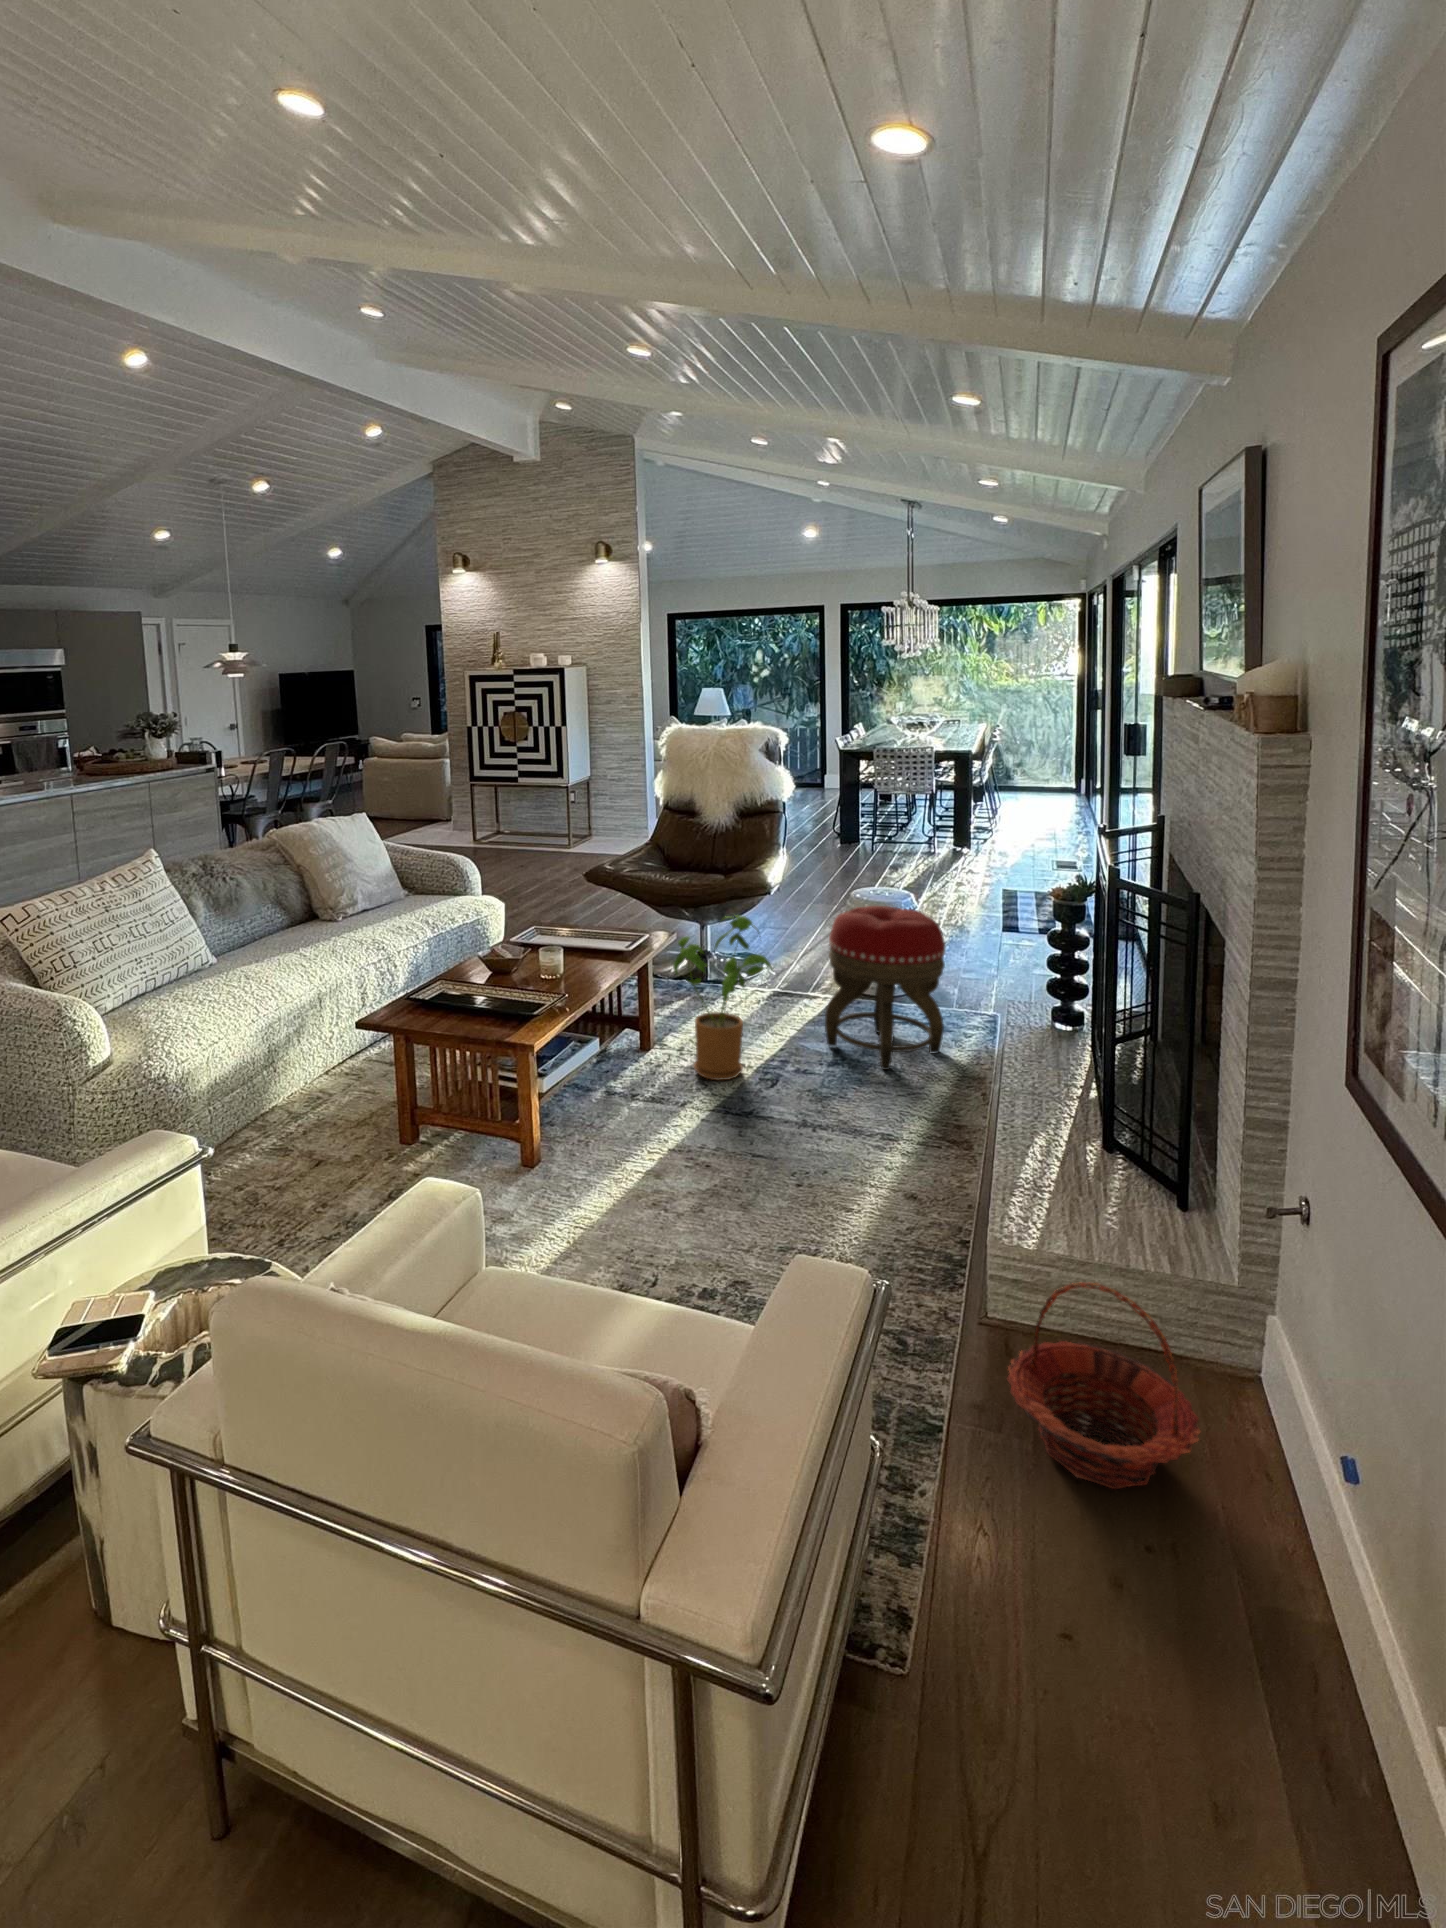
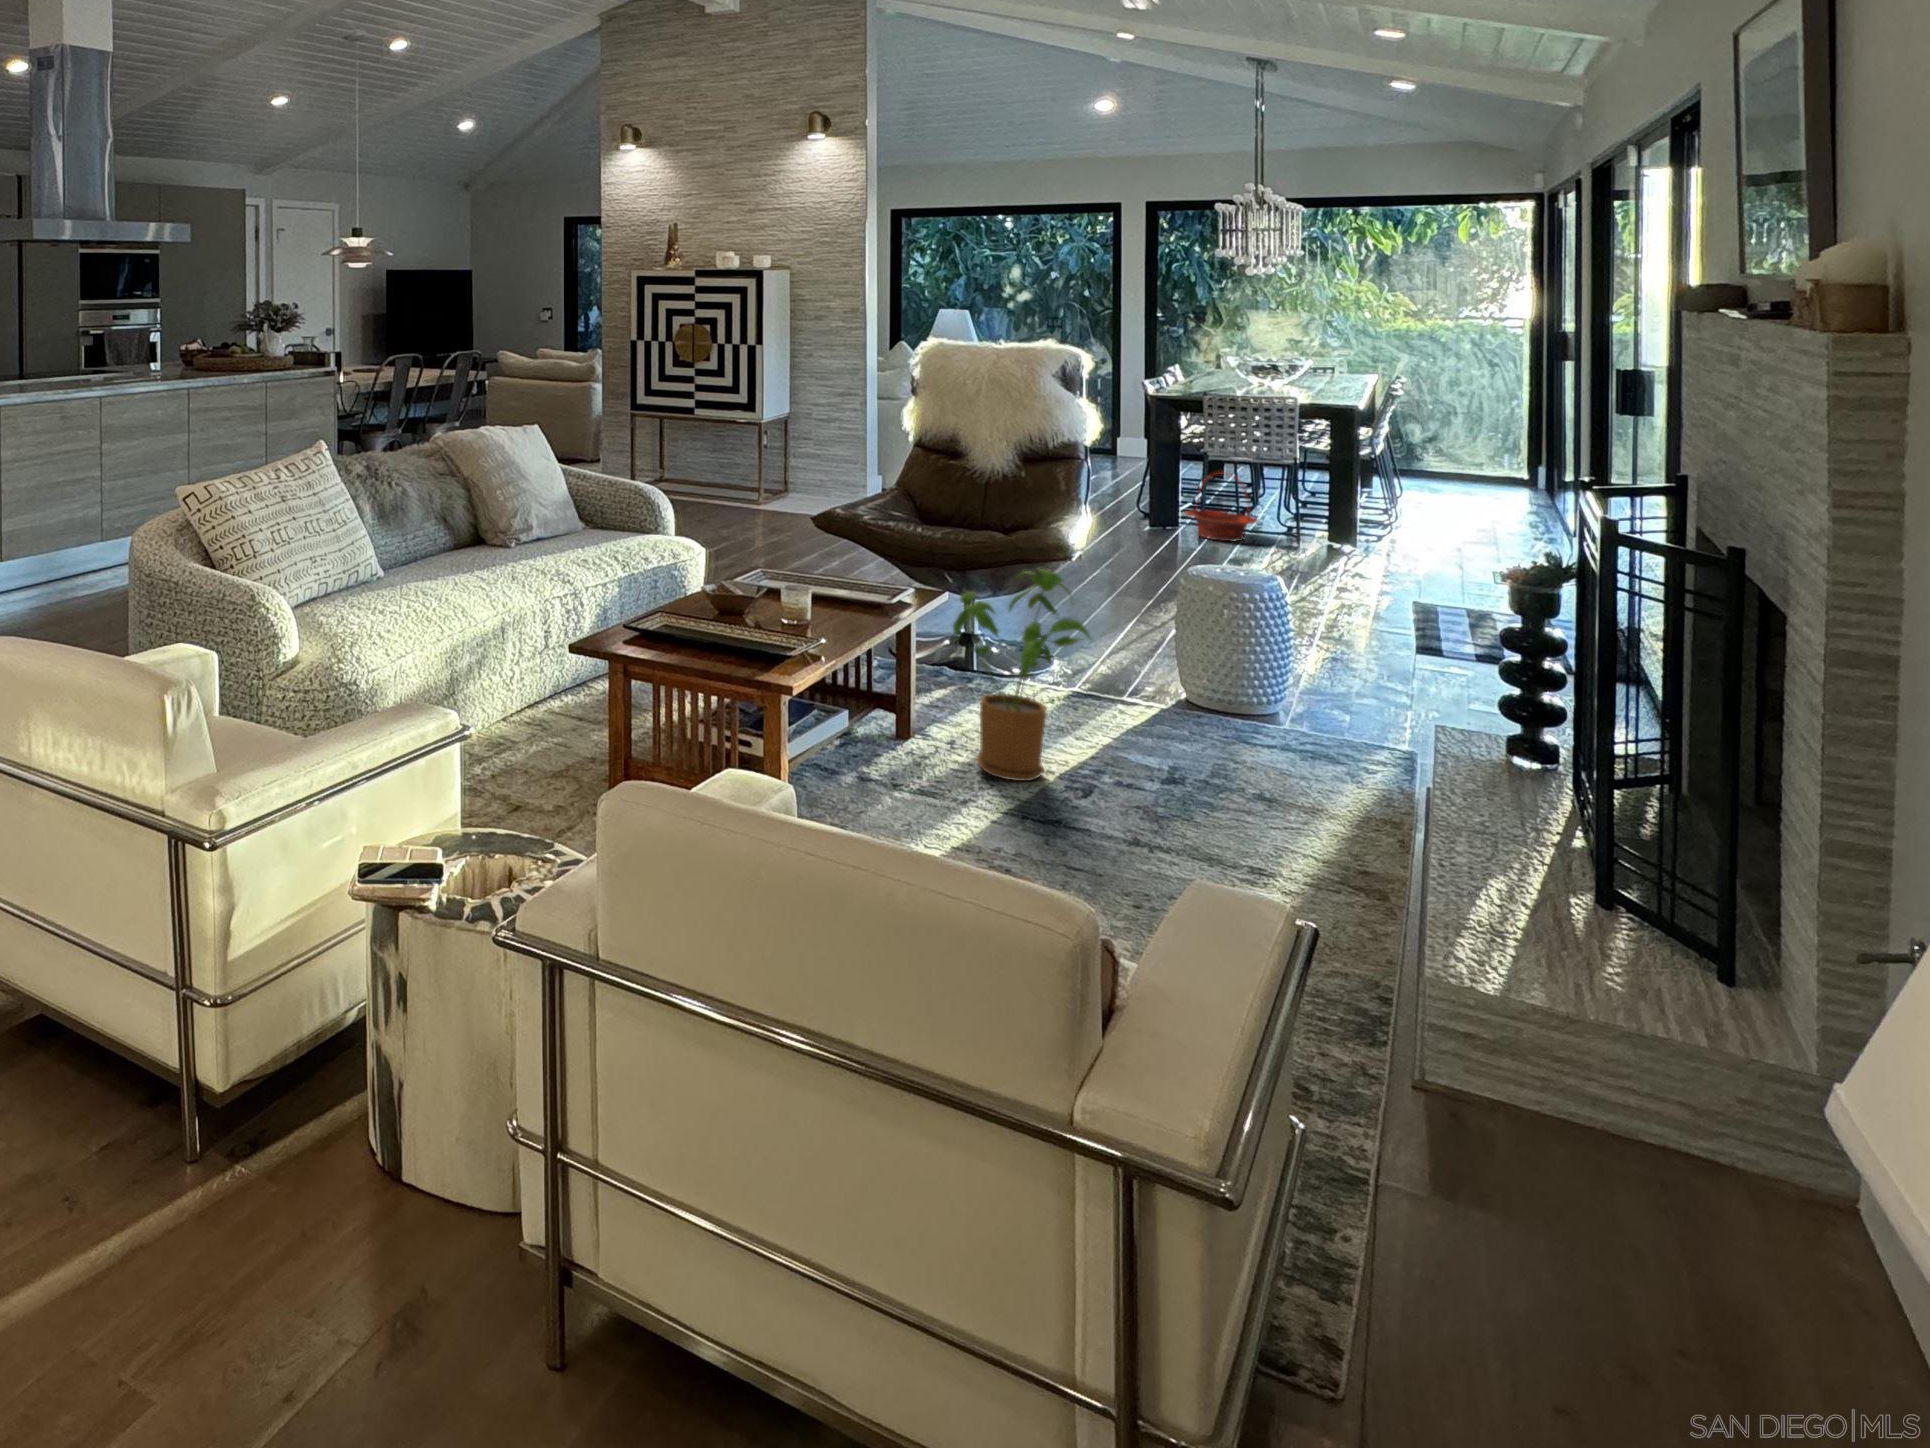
footstool: present [825,906,945,1070] -> none [1157,577,1339,795]
basket: present [1007,1283,1200,1489] -> present [1186,473,1258,541]

